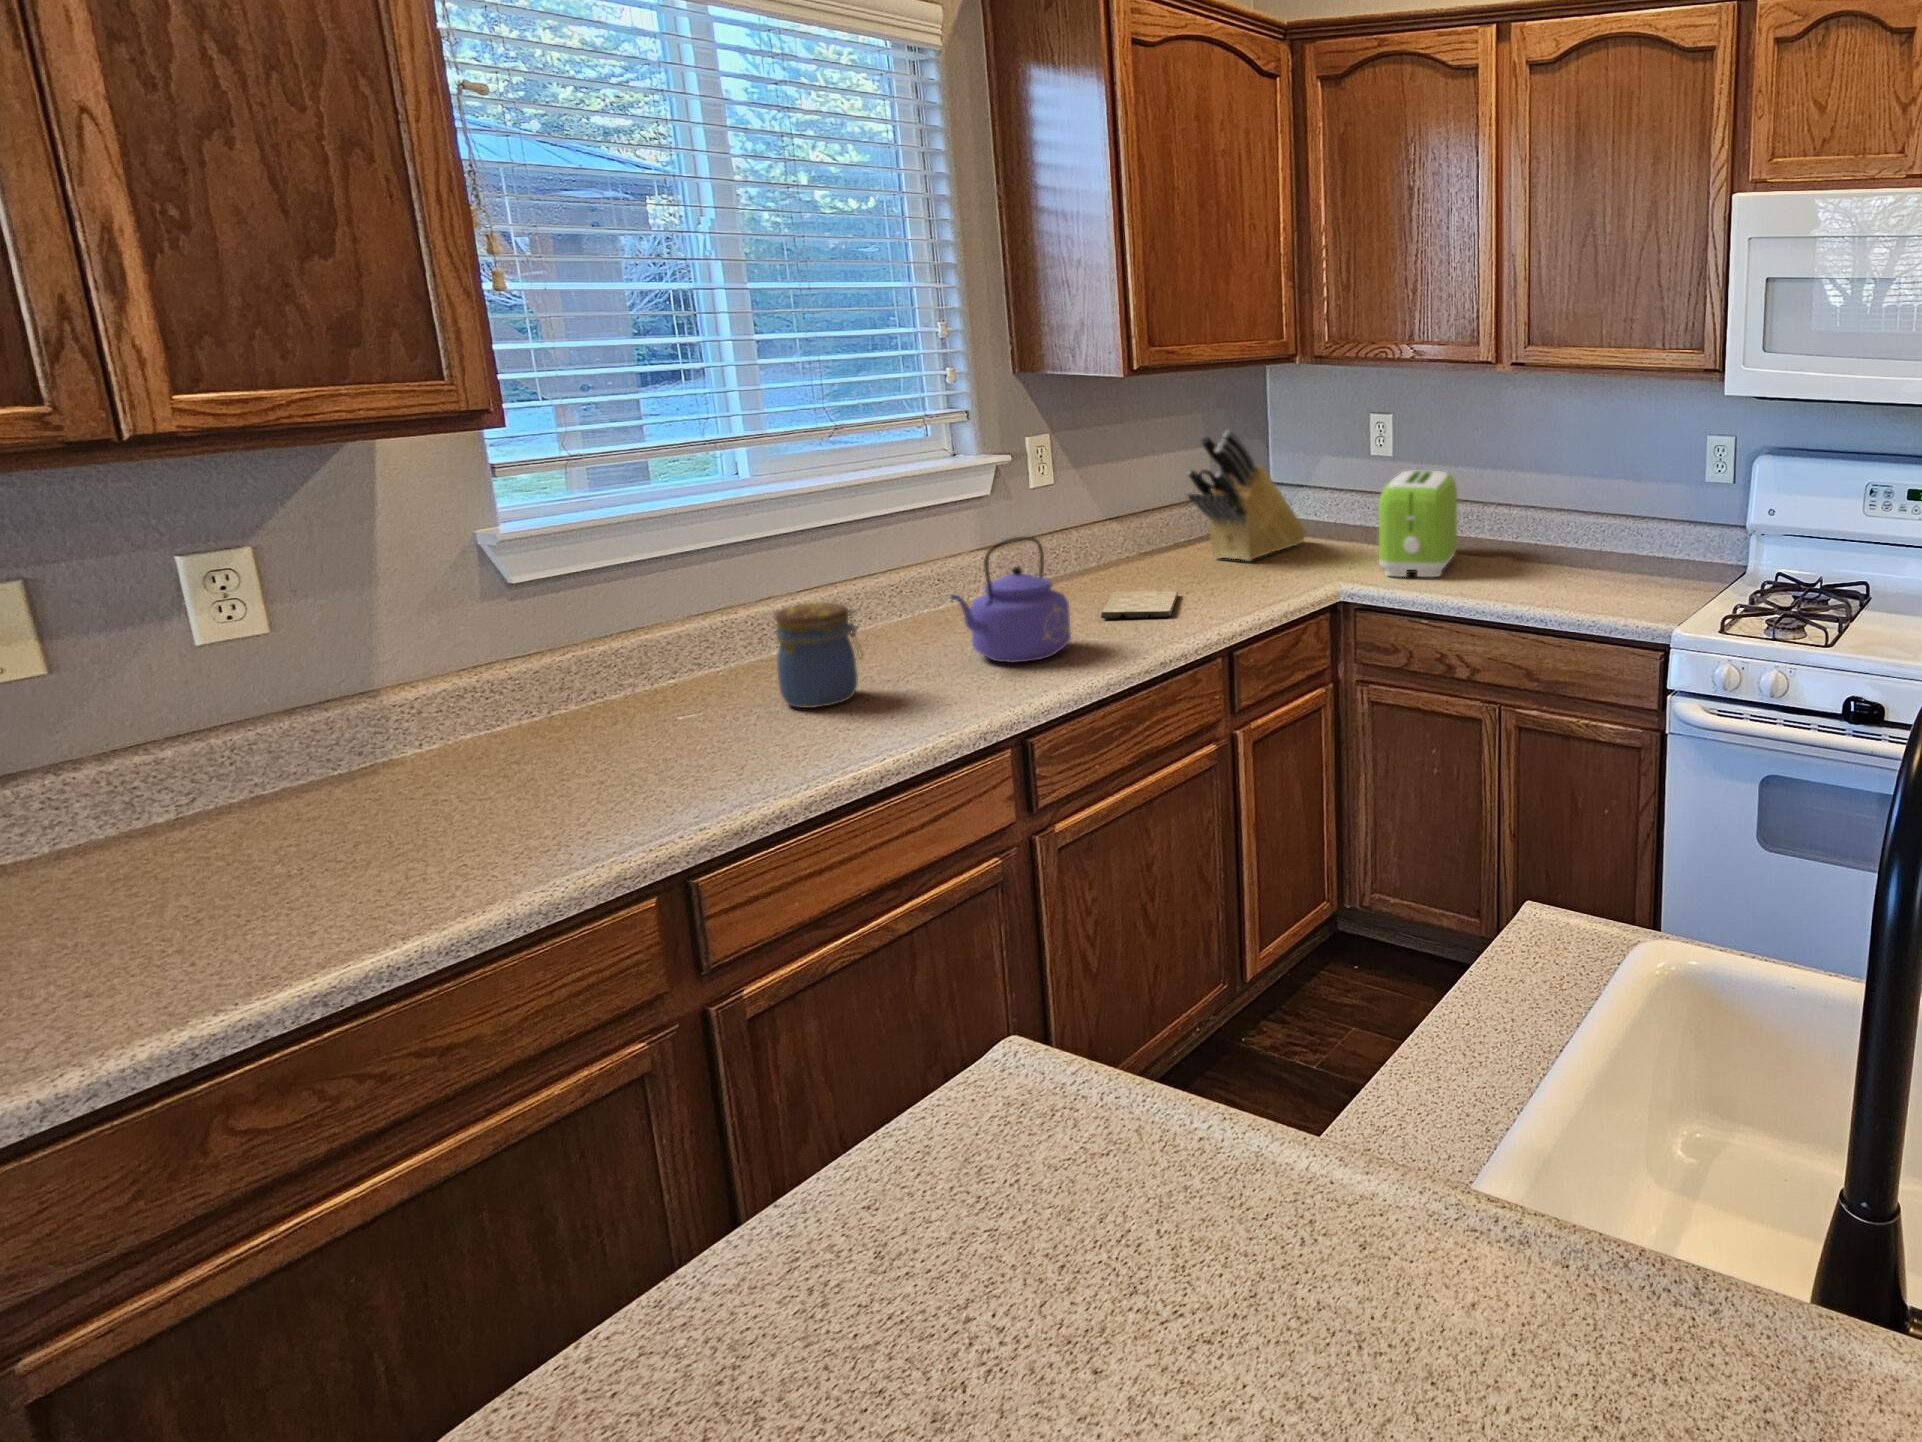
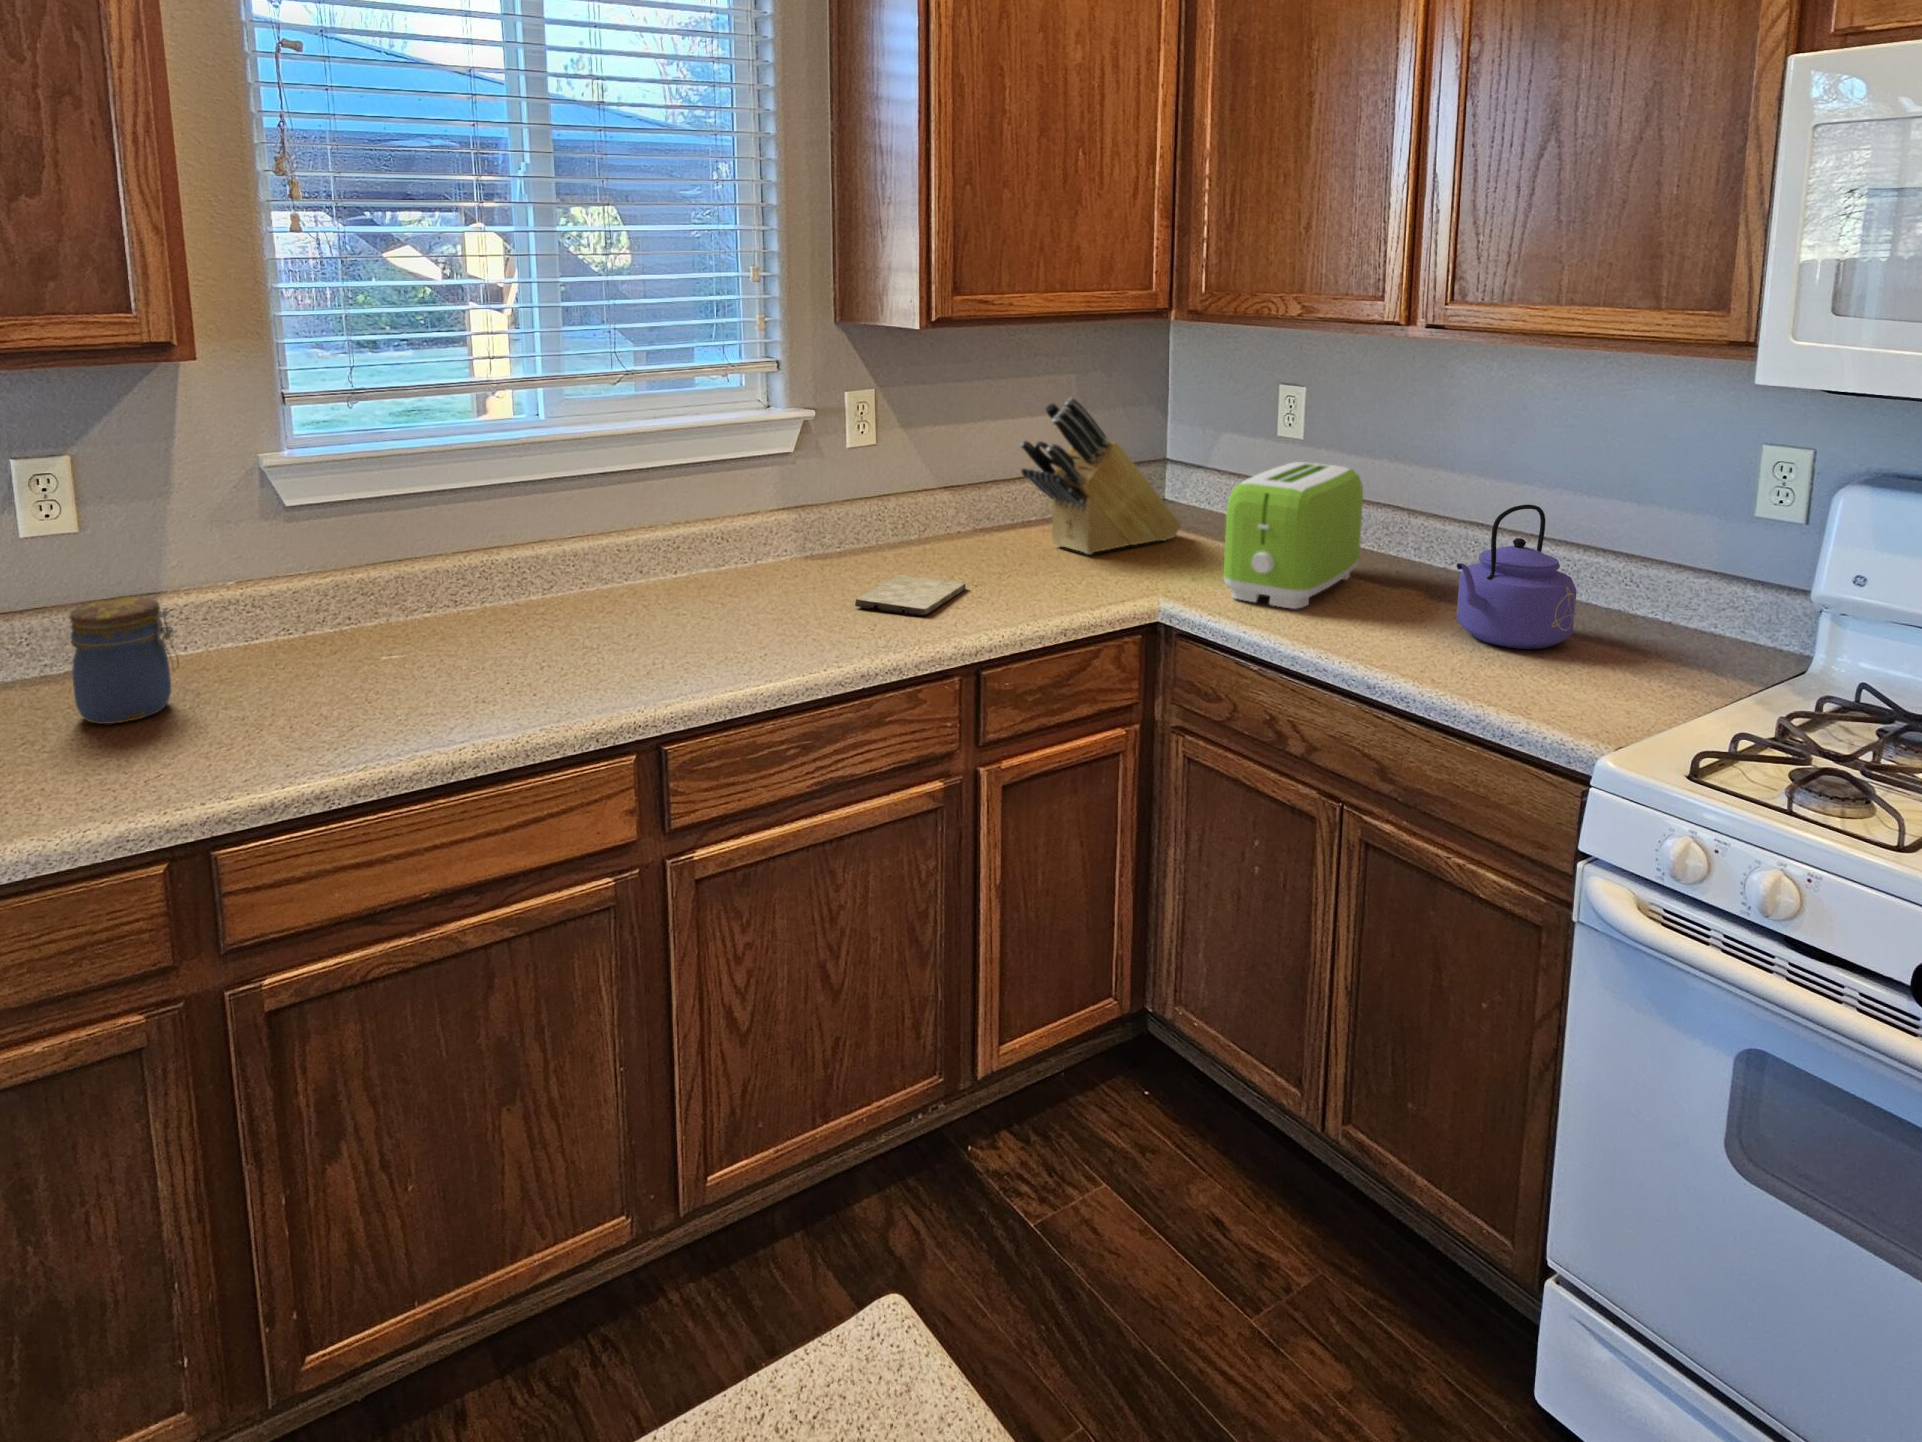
kettle: present [951,537,1071,662] -> present [1457,505,1577,649]
jar: present [775,603,858,708] -> present [70,597,179,724]

